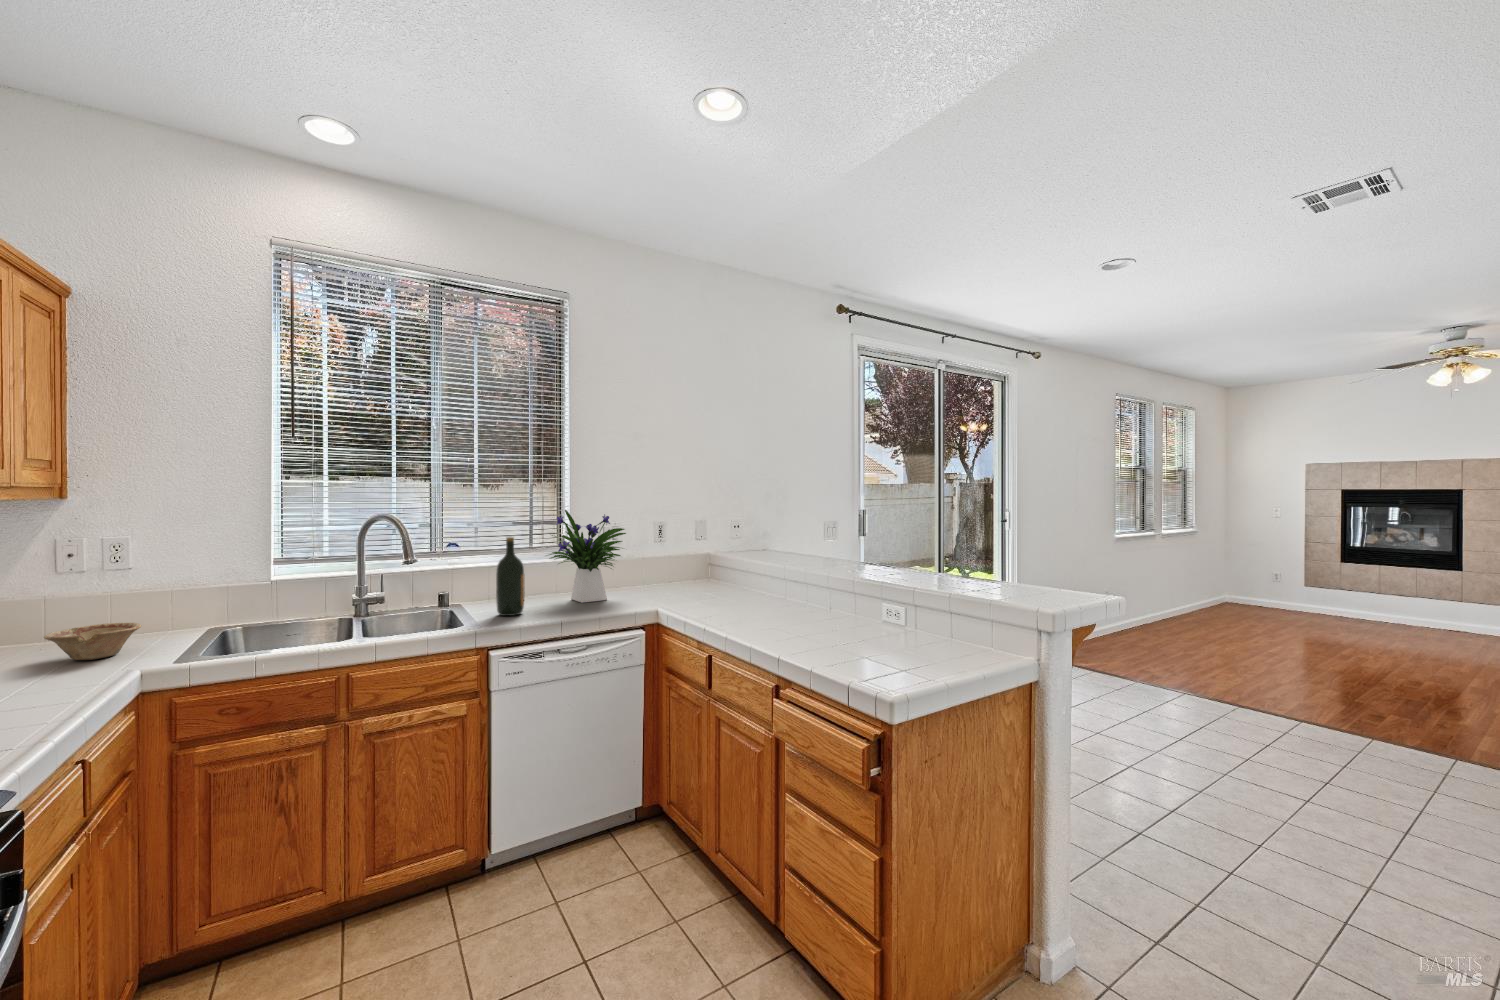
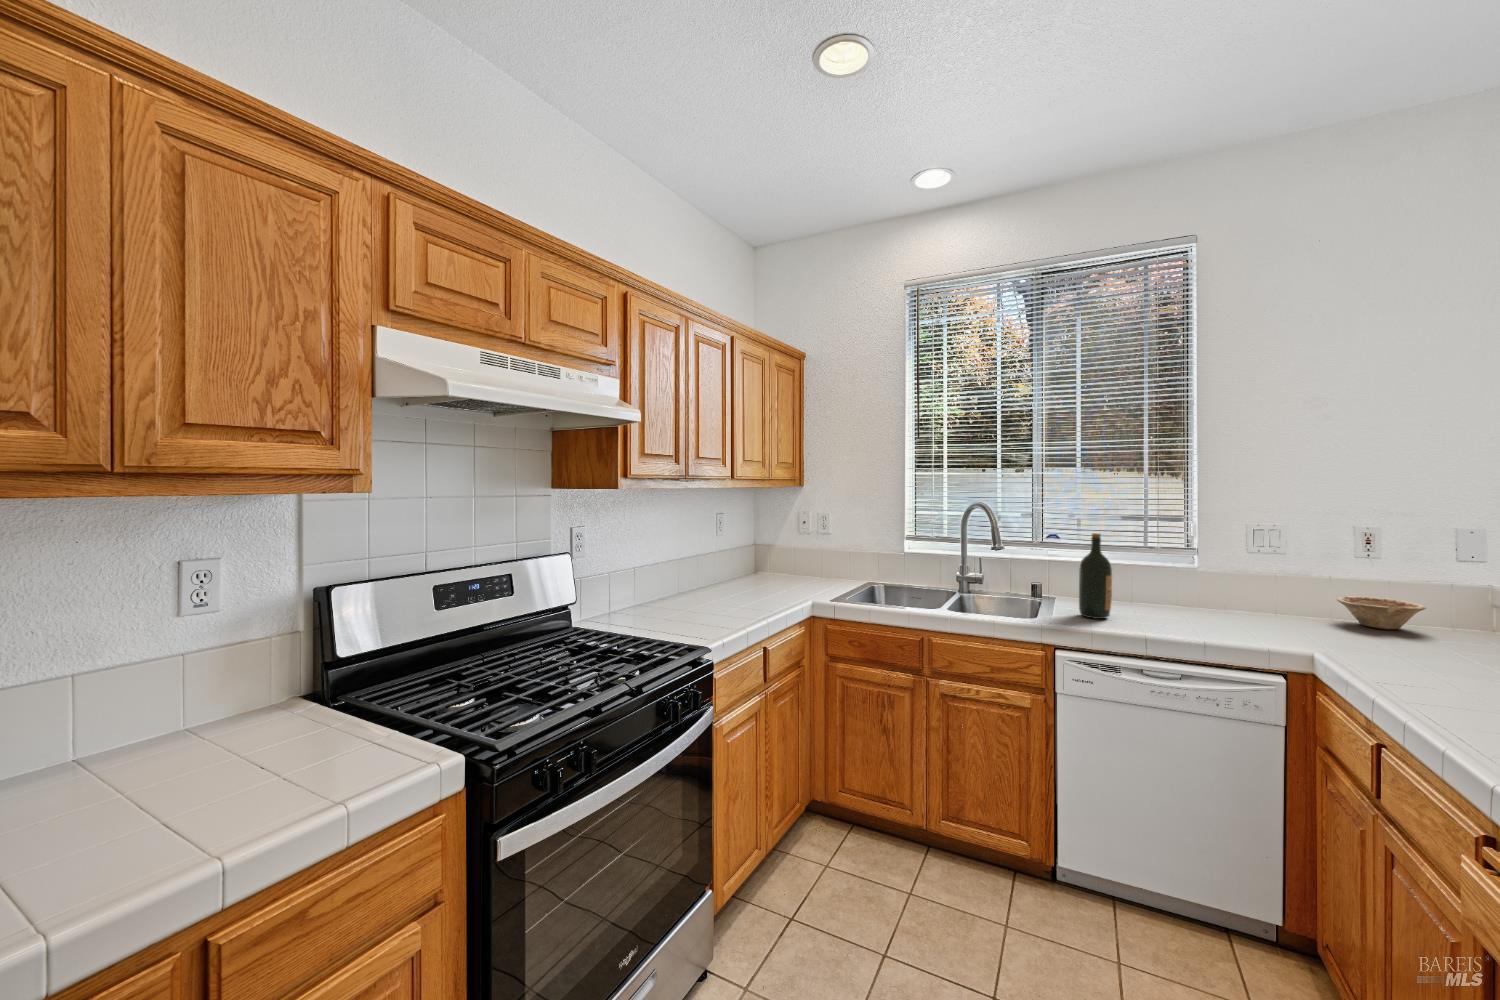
flower arrangement: present [549,510,626,603] -> none [1145,505,1280,624]
dish: present [44,622,141,660] -> present [1337,596,1426,629]

